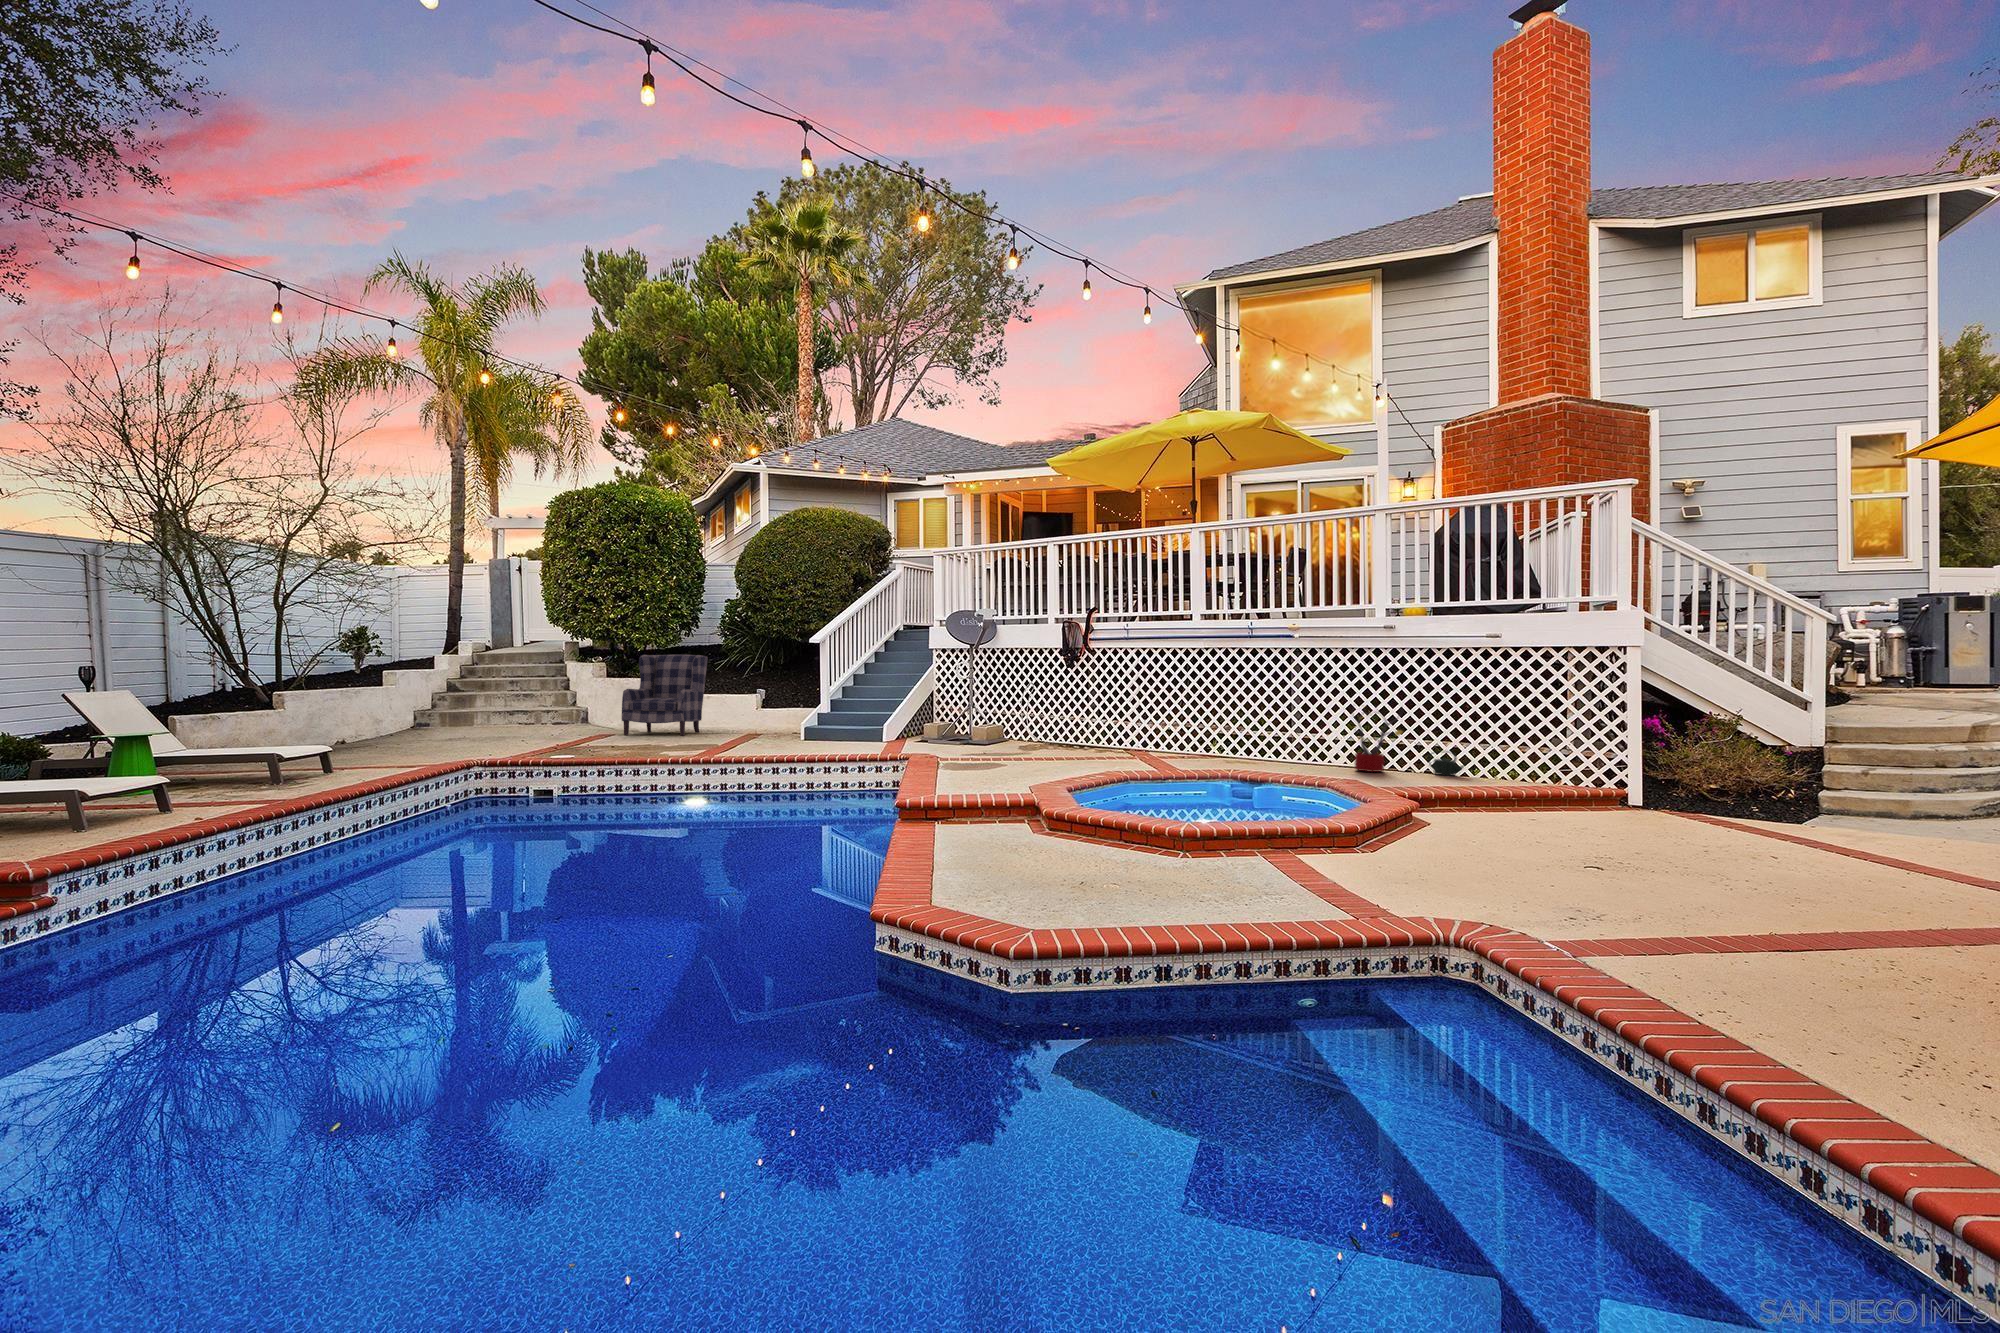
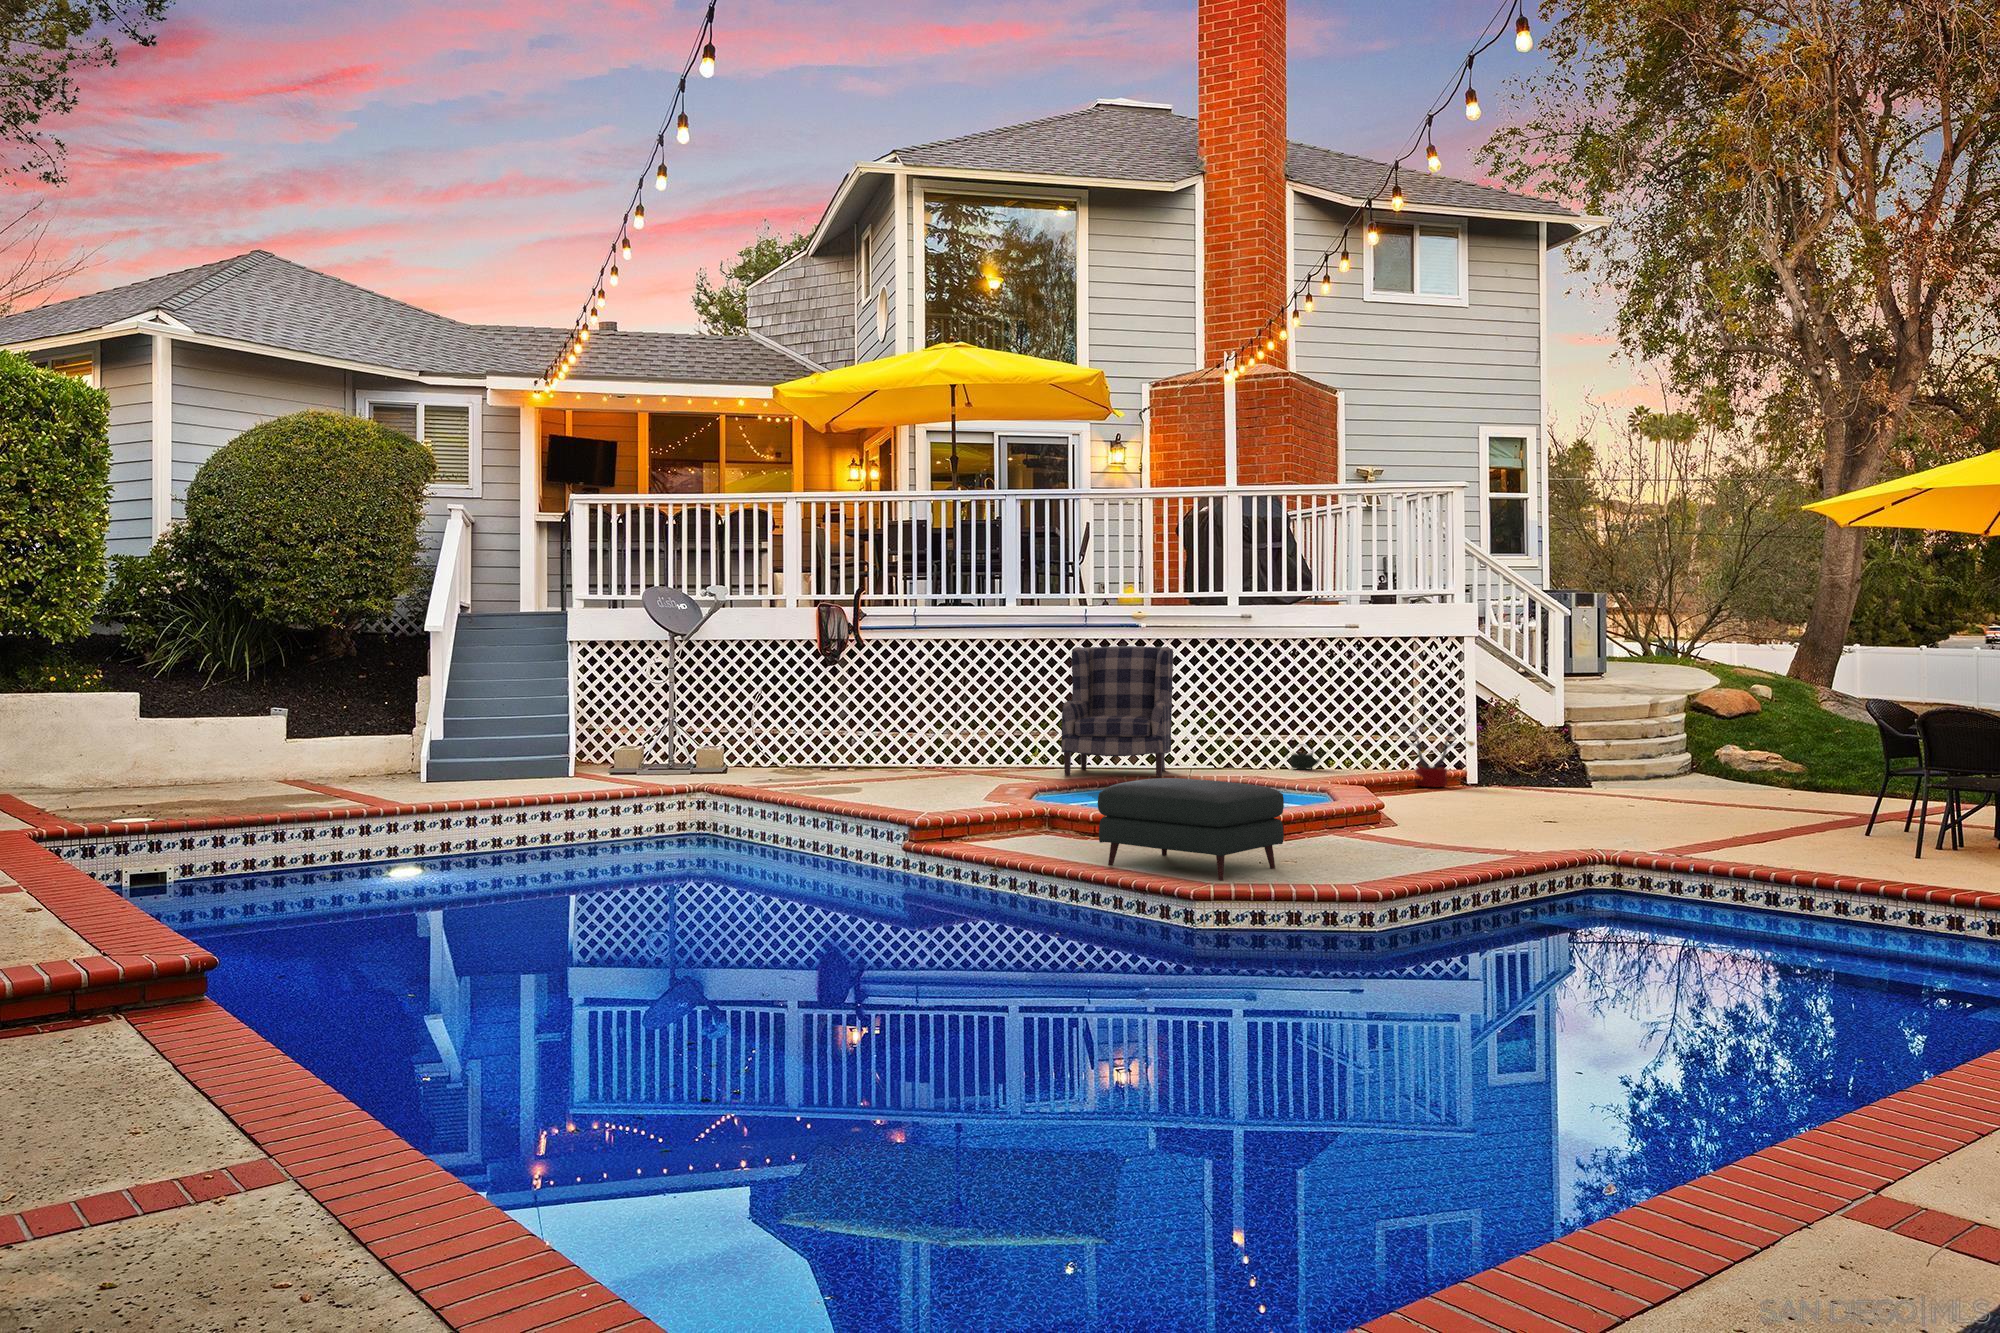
chair: present [622,655,708,736] -> present [1061,646,1173,777]
decorative plant: present [1355,705,1402,772] -> present [1409,722,1474,787]
ottoman: none [960,770,1092,870] -> present [1098,778,1284,880]

